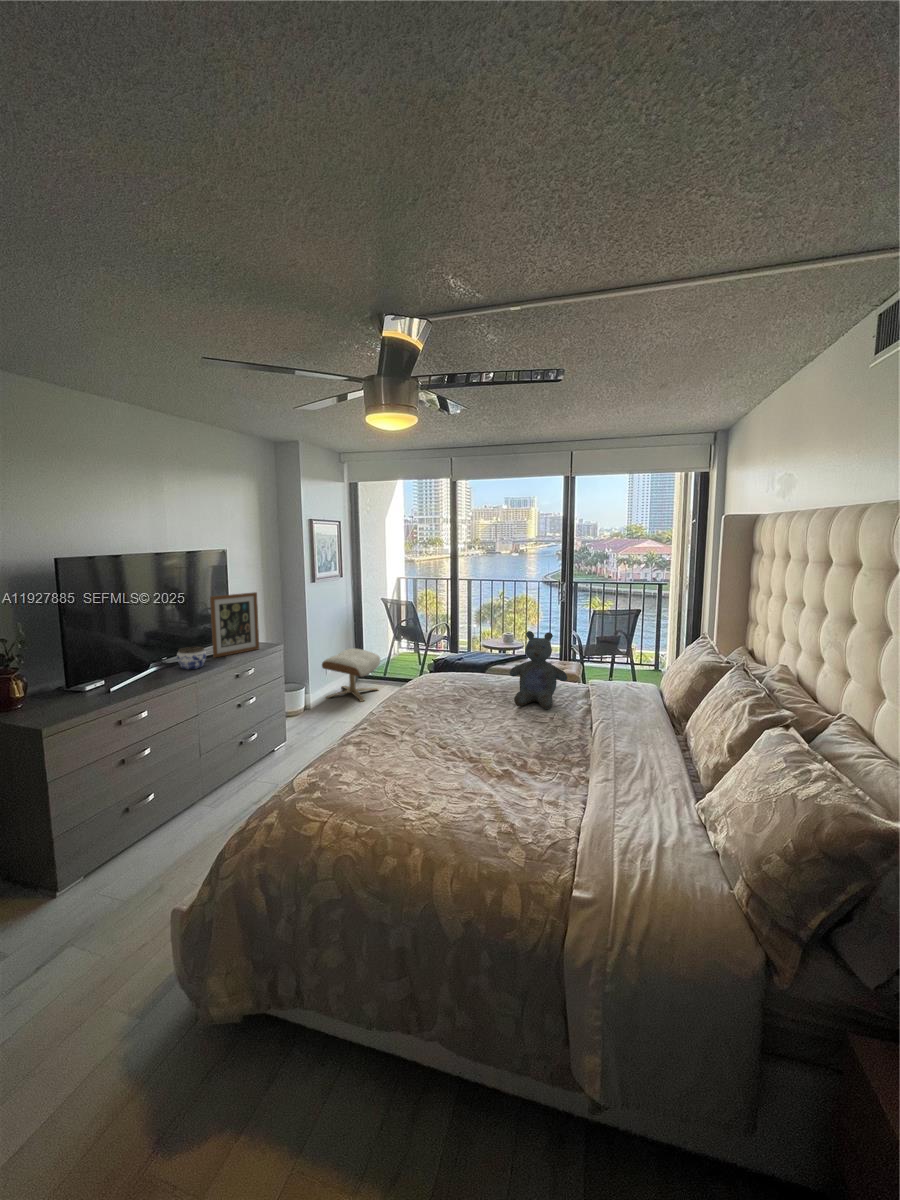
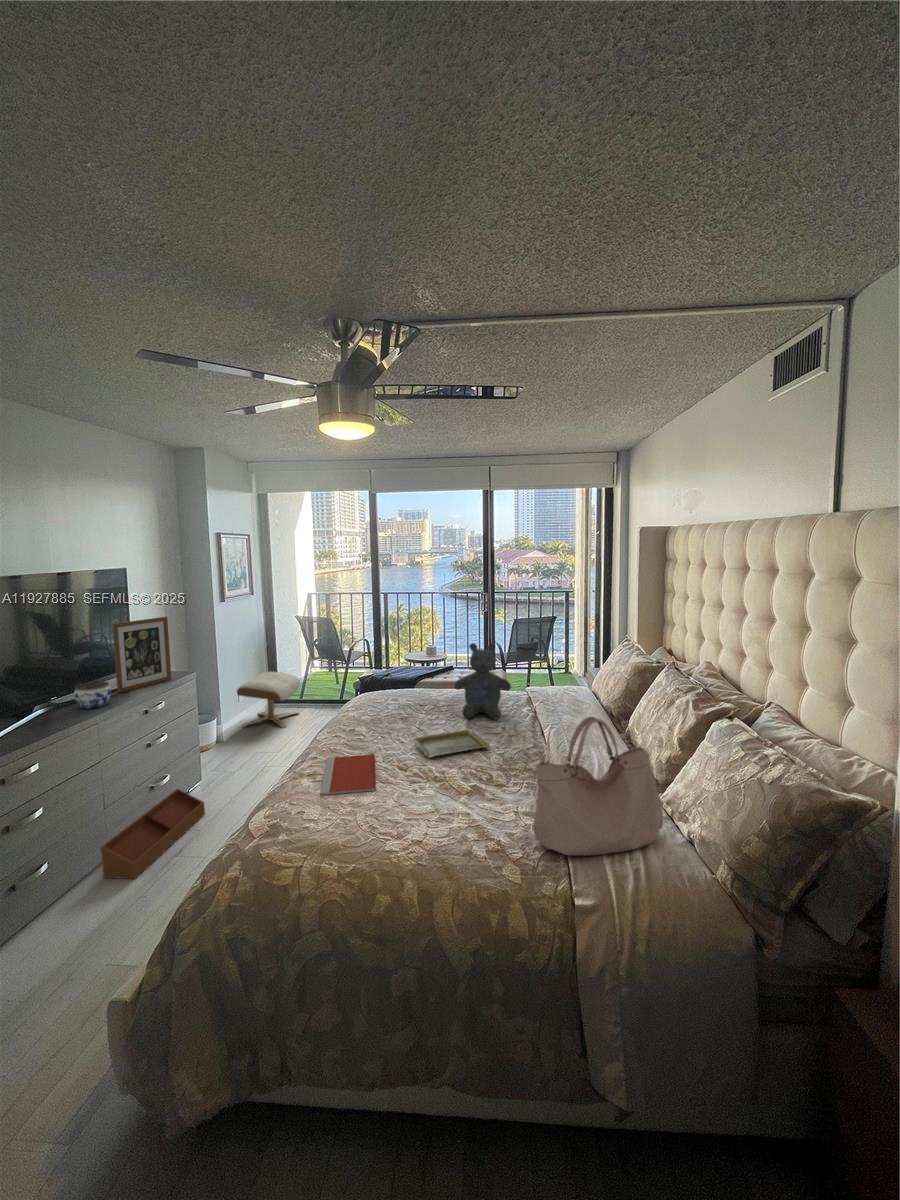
handbag: none [546,711,688,850] -> present [533,717,663,856]
tray: none [458,717,532,740] -> present [414,730,489,758]
notebook: none [360,730,419,764] -> present [320,754,376,795]
storage bin: none [192,747,282,821] -> present [101,789,205,879]

